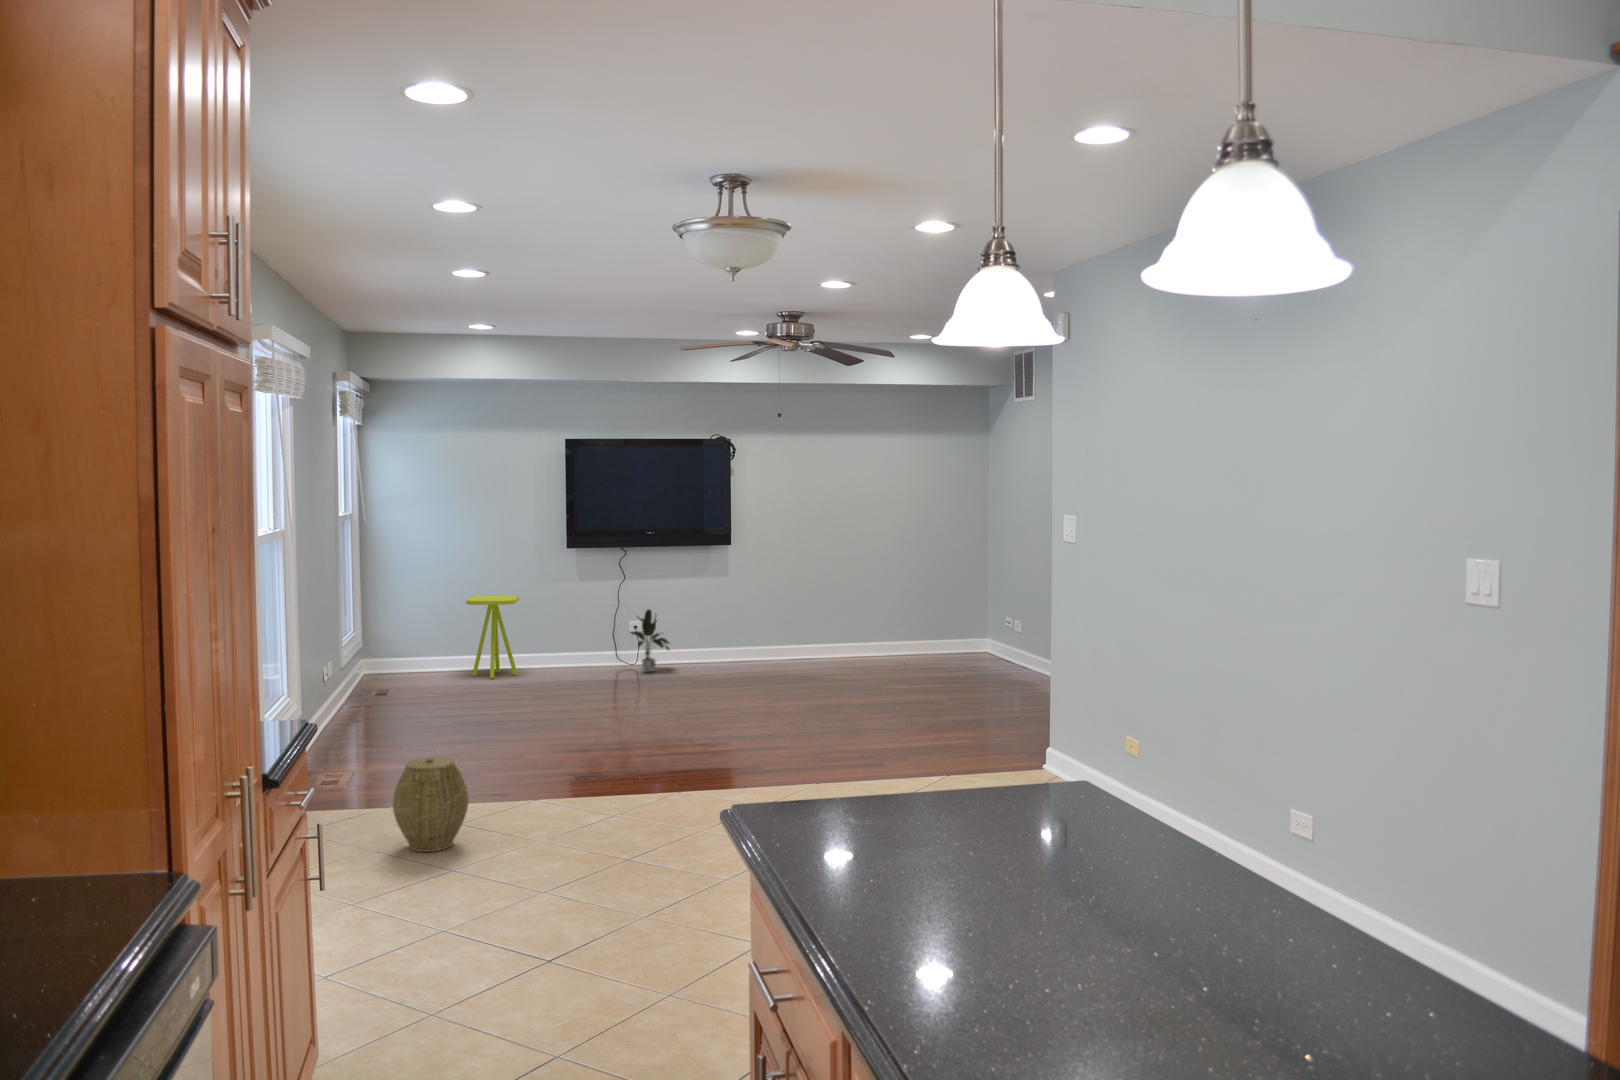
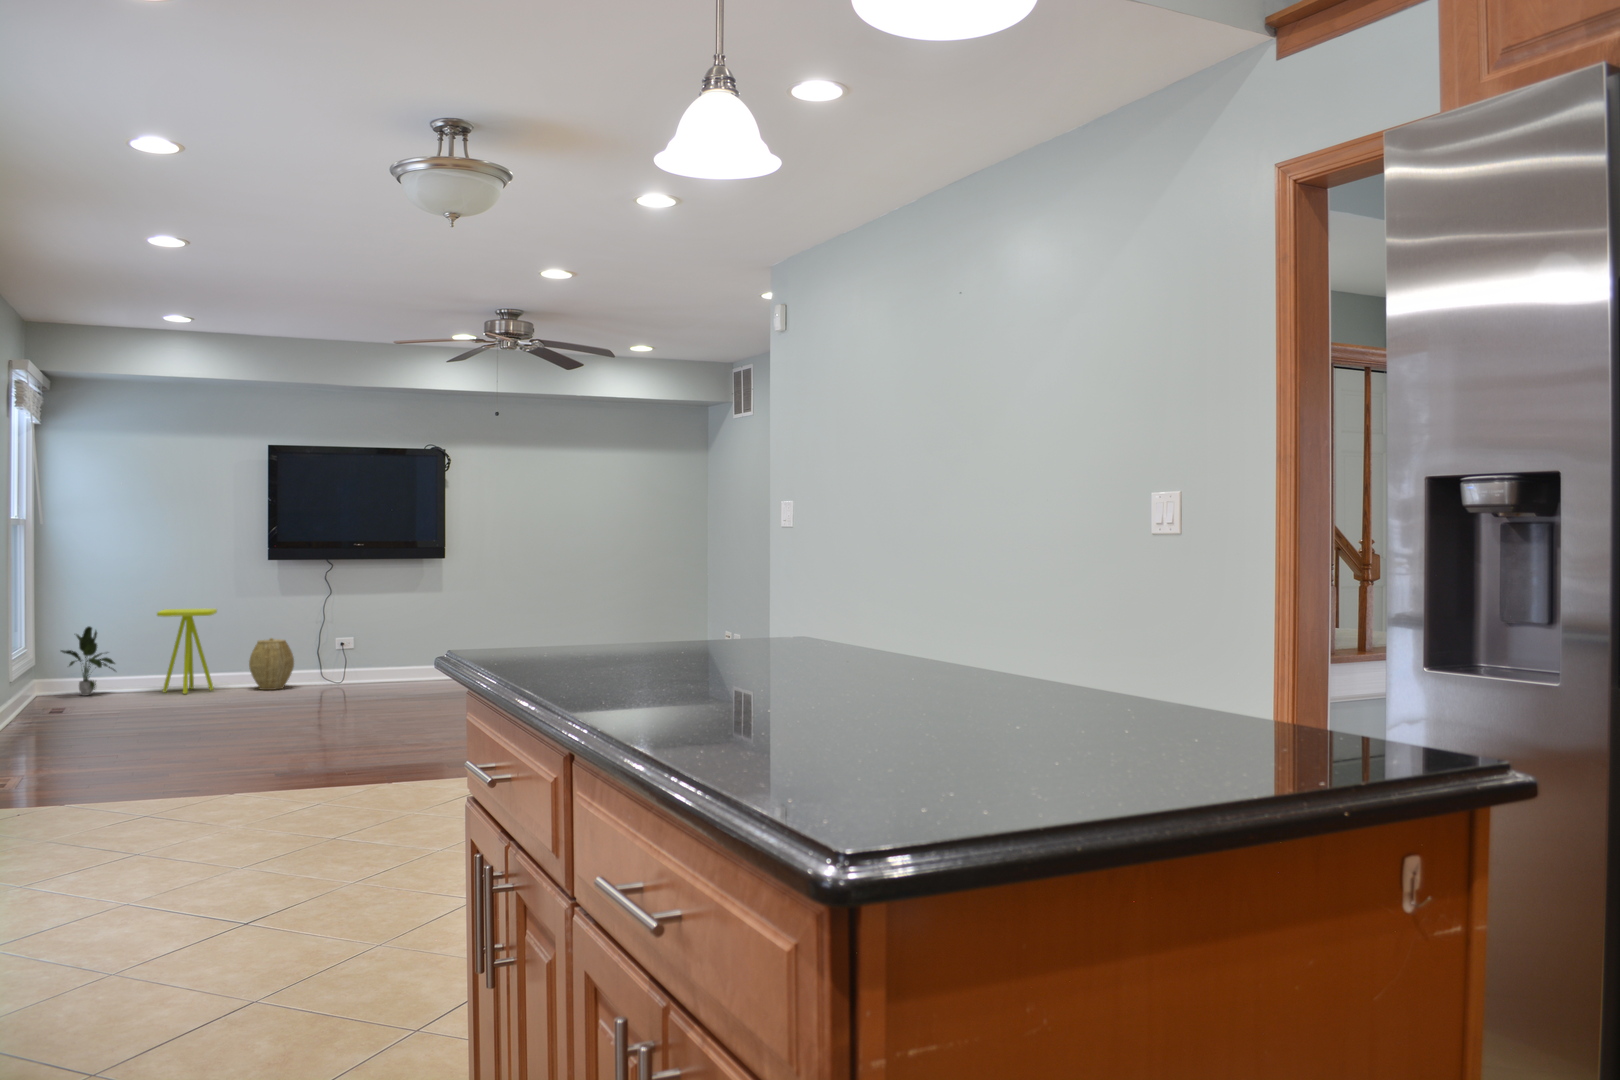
potted plant: present [631,609,669,672] -> present [61,627,115,696]
woven basket: present [393,757,468,852] -> present [249,638,294,690]

